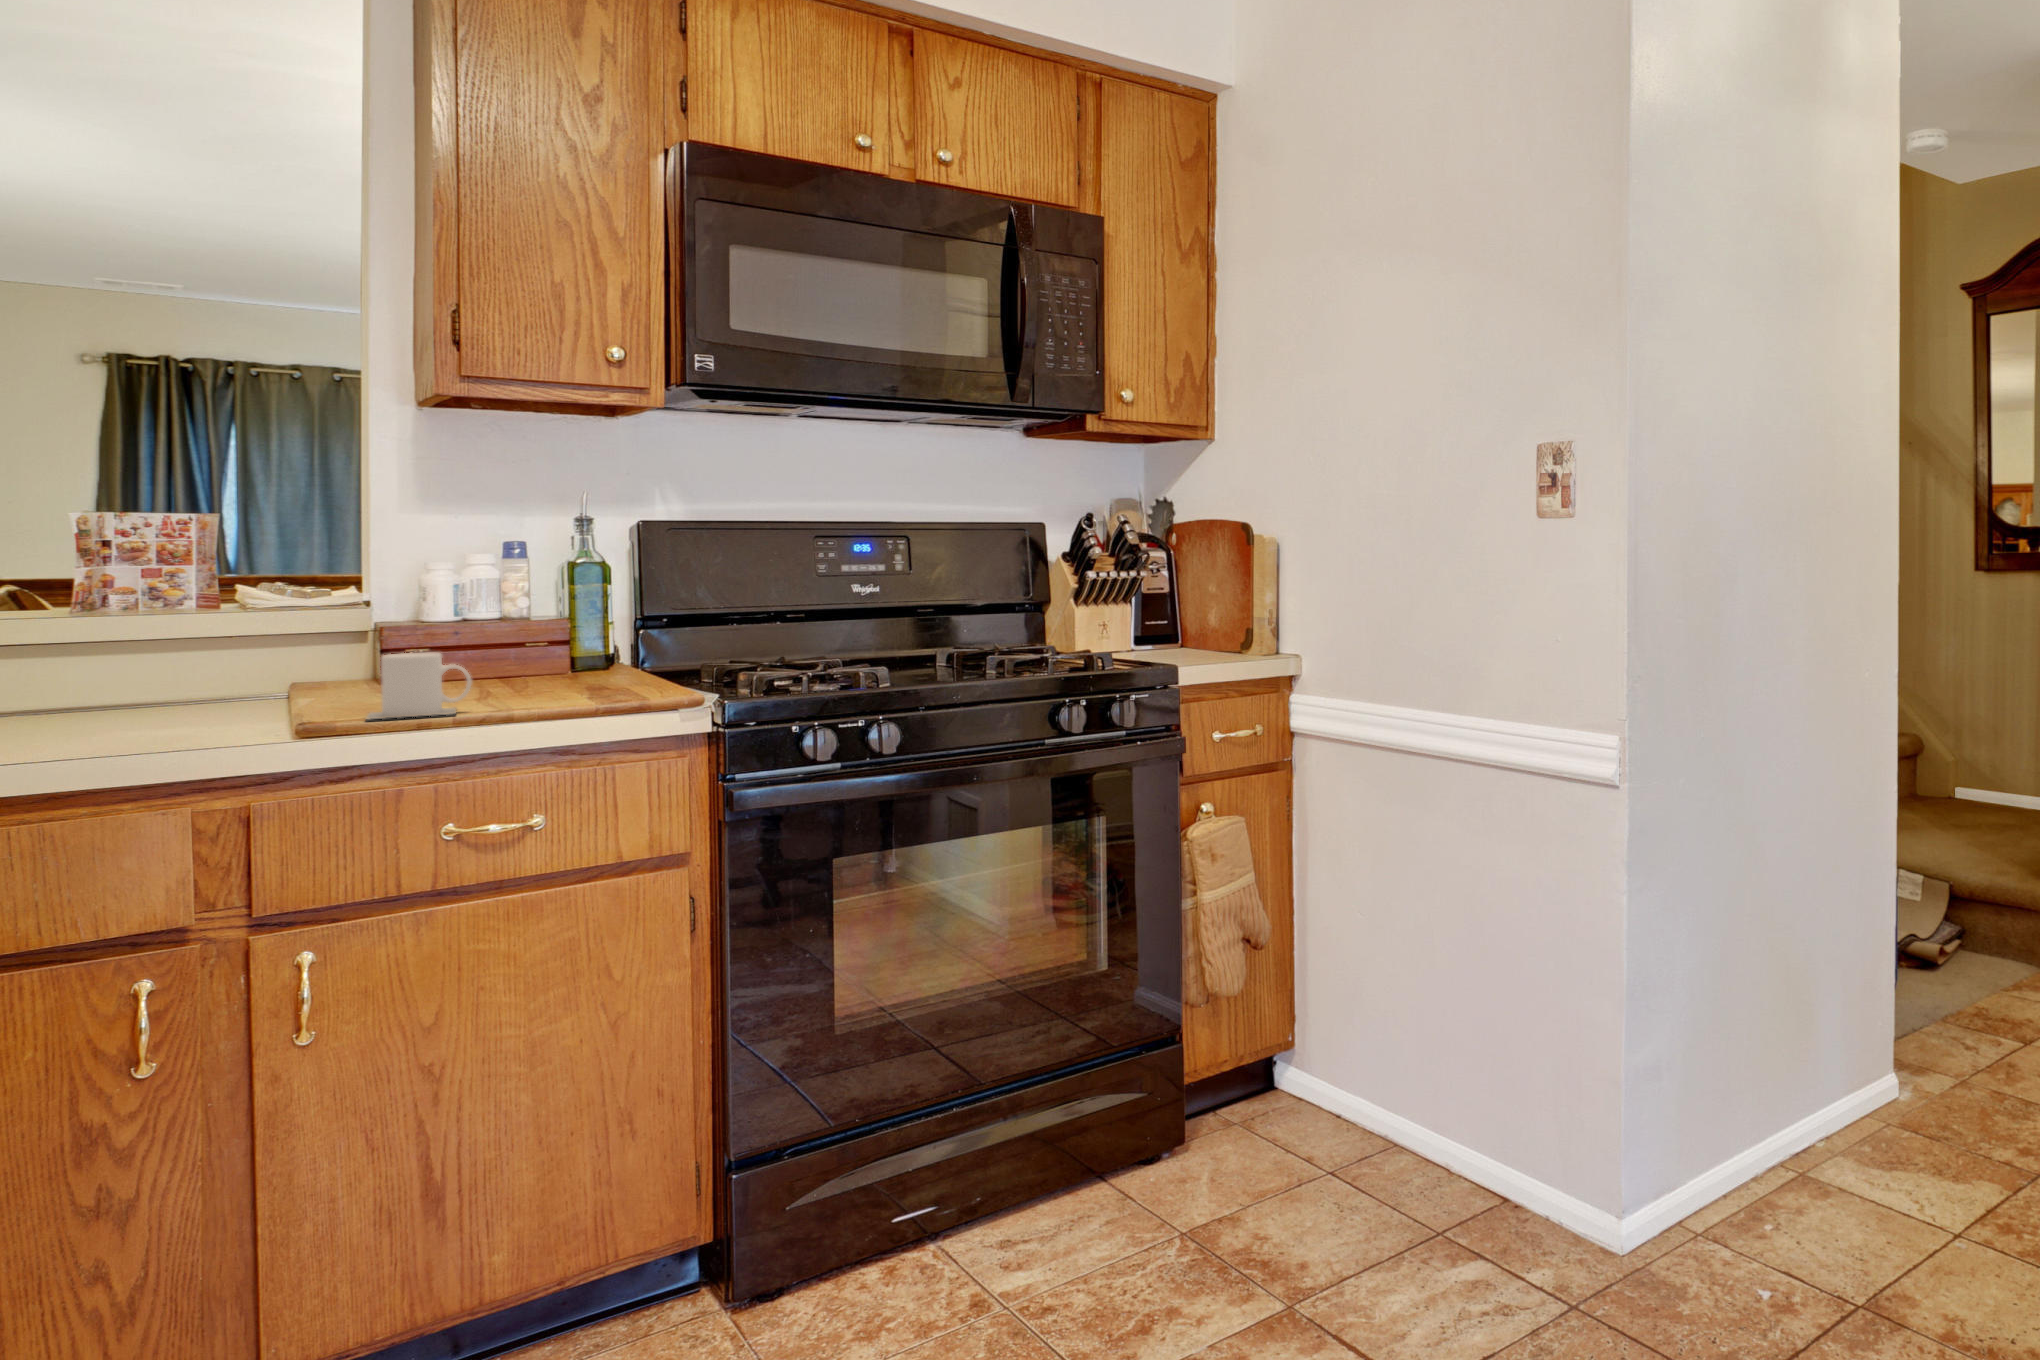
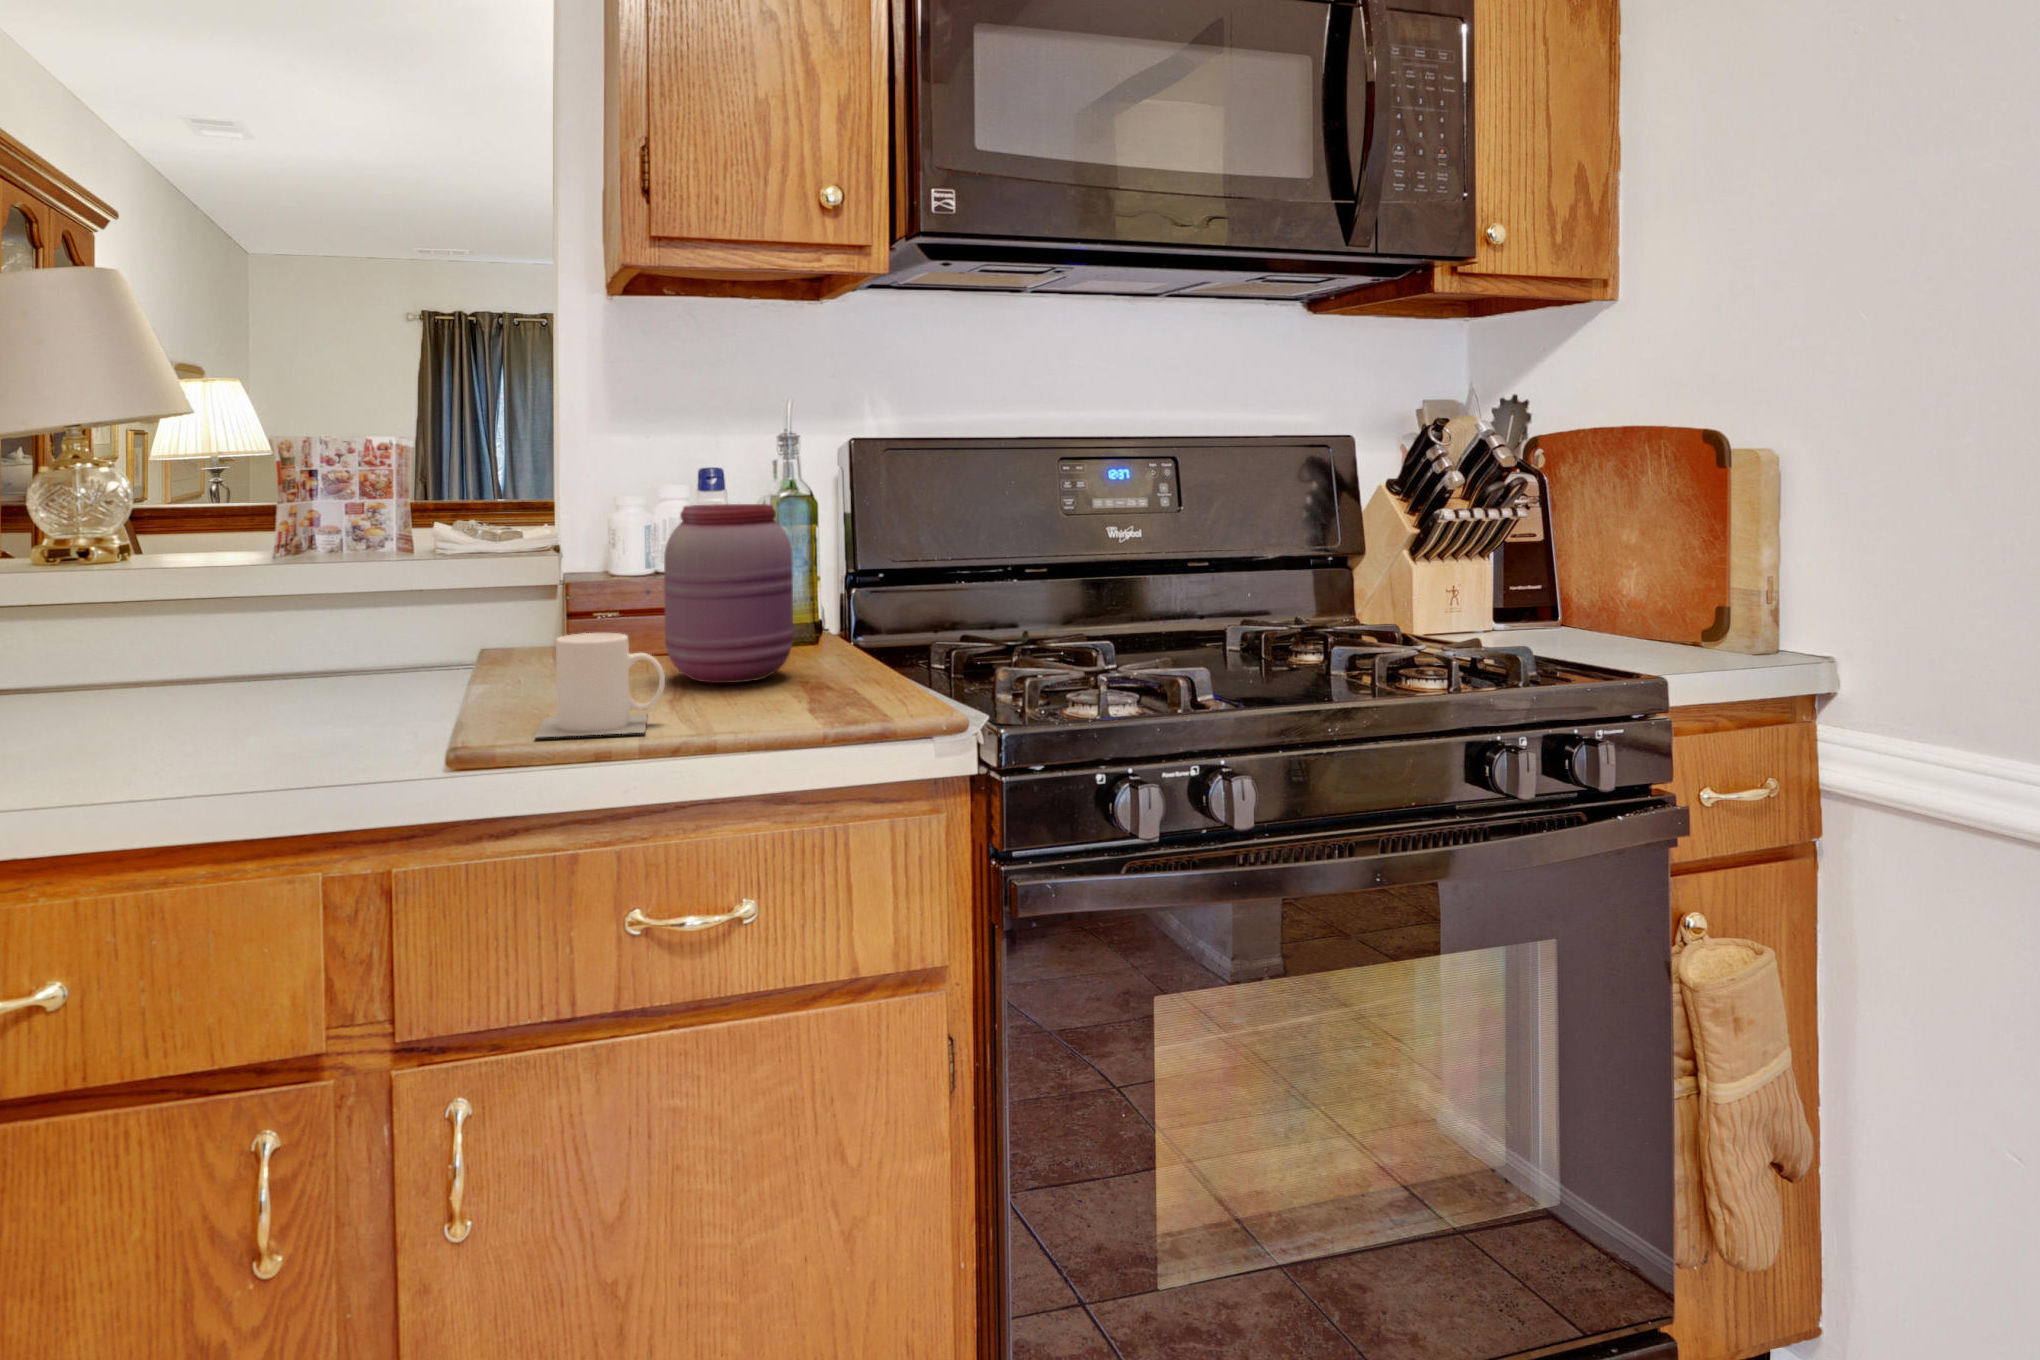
jar: none [469,568,579,692] -> present [664,504,793,683]

